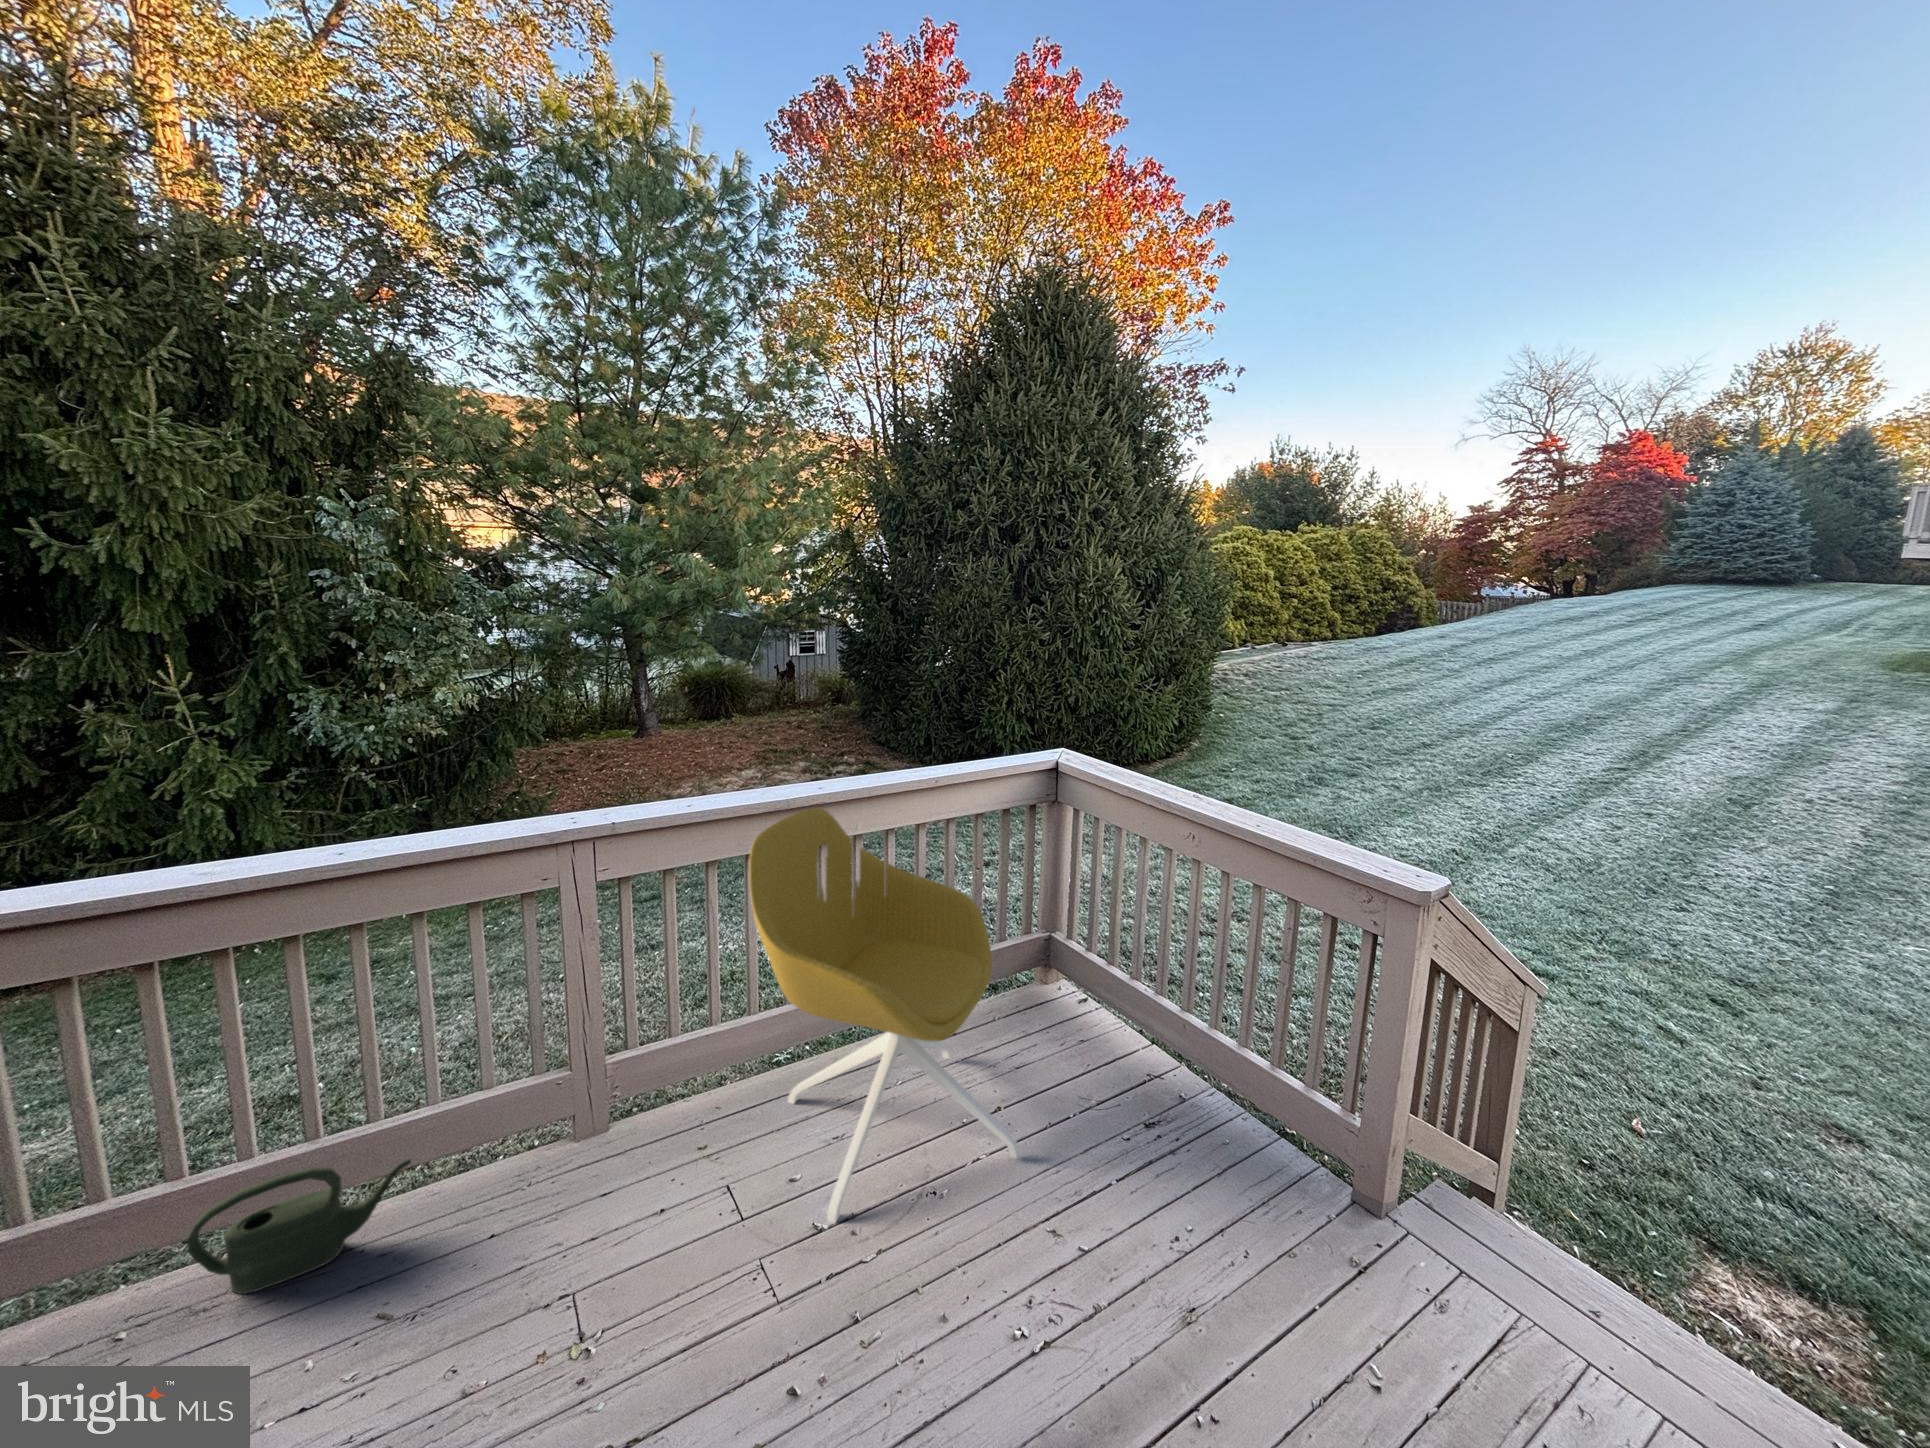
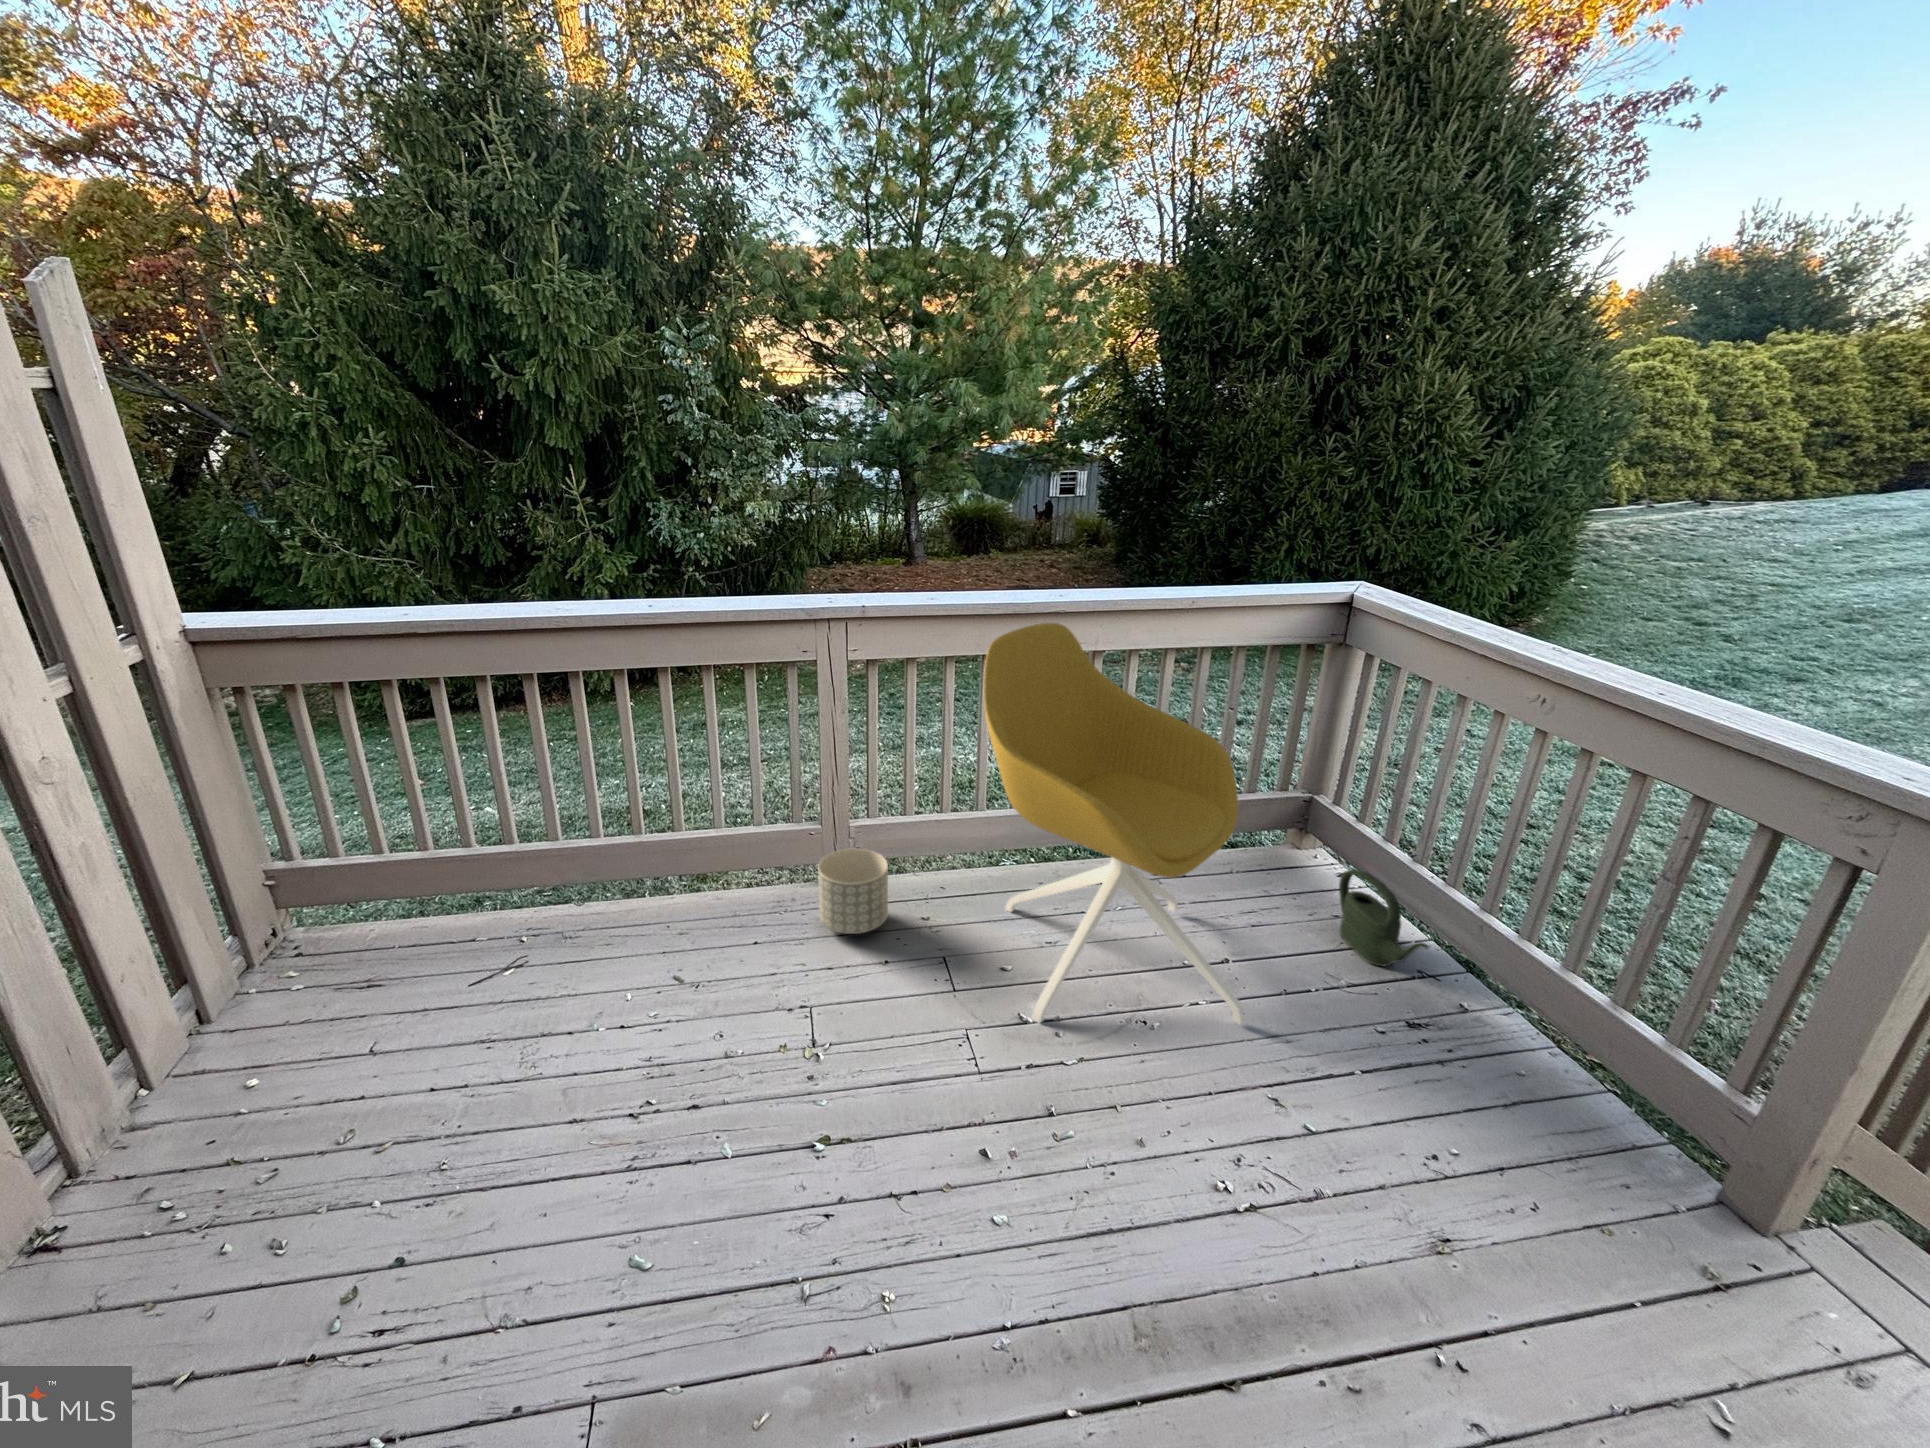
planter: none [569,1079,658,1188] -> present [818,849,888,934]
watering can: present [188,1159,411,1294] -> present [1339,869,1429,966]

